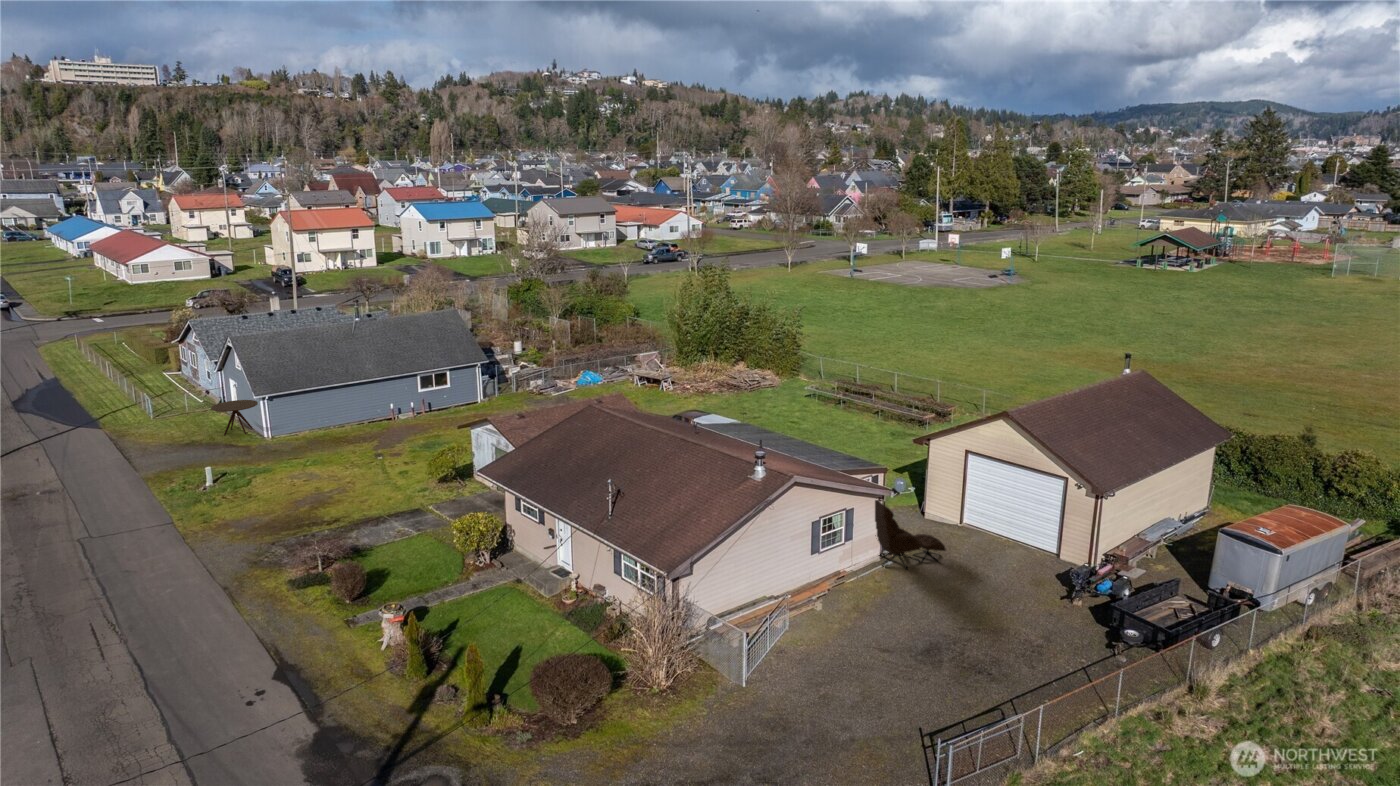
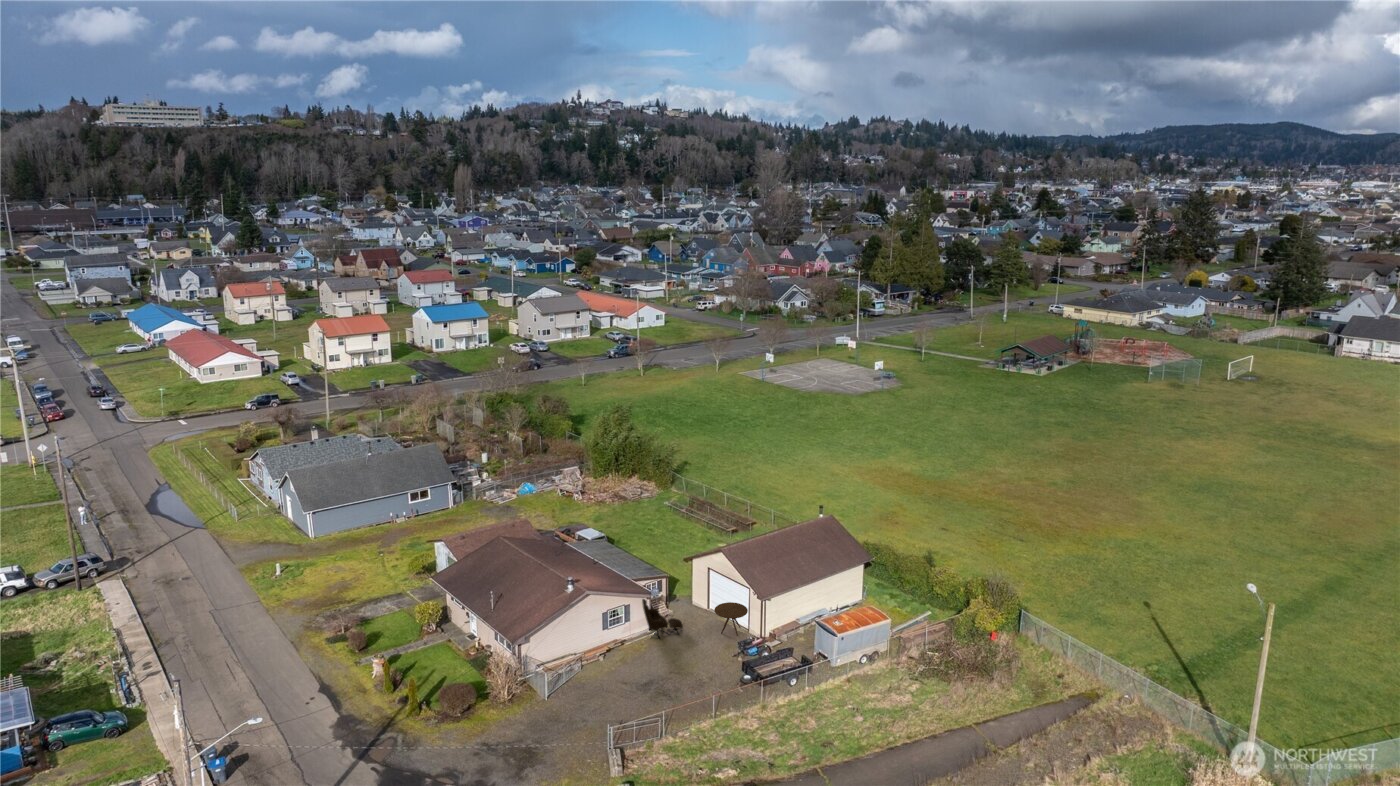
round table: present [211,400,258,436] -> present [714,602,748,635]

